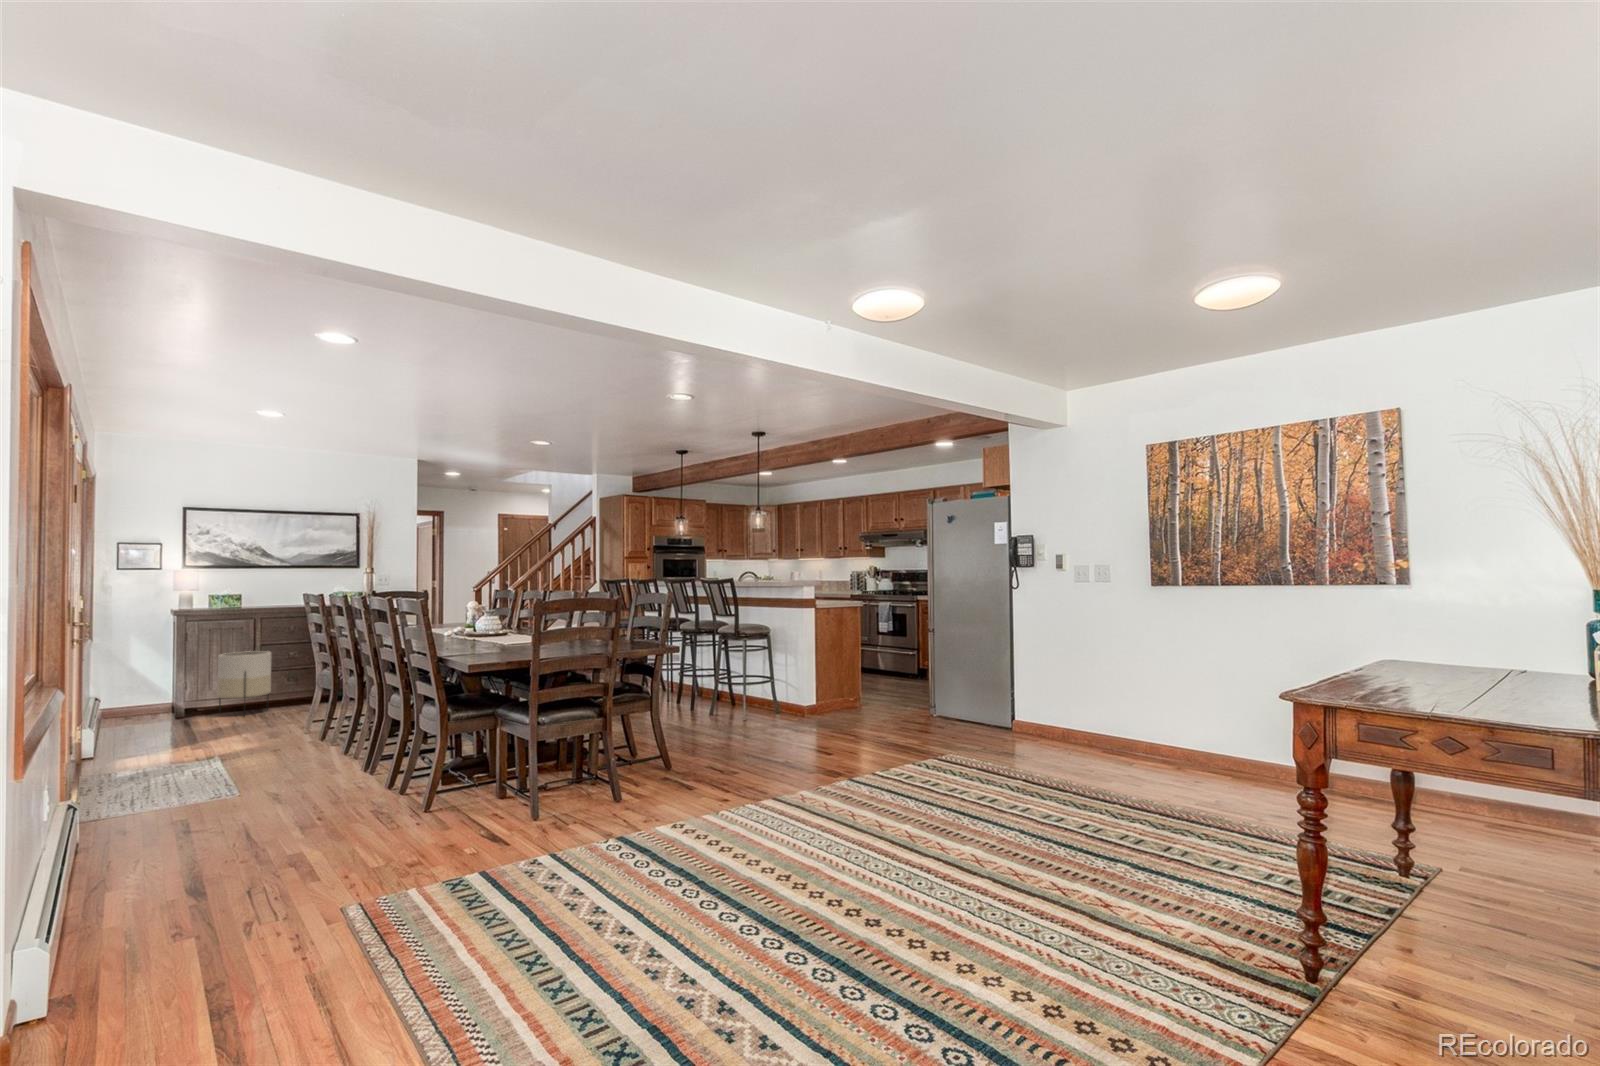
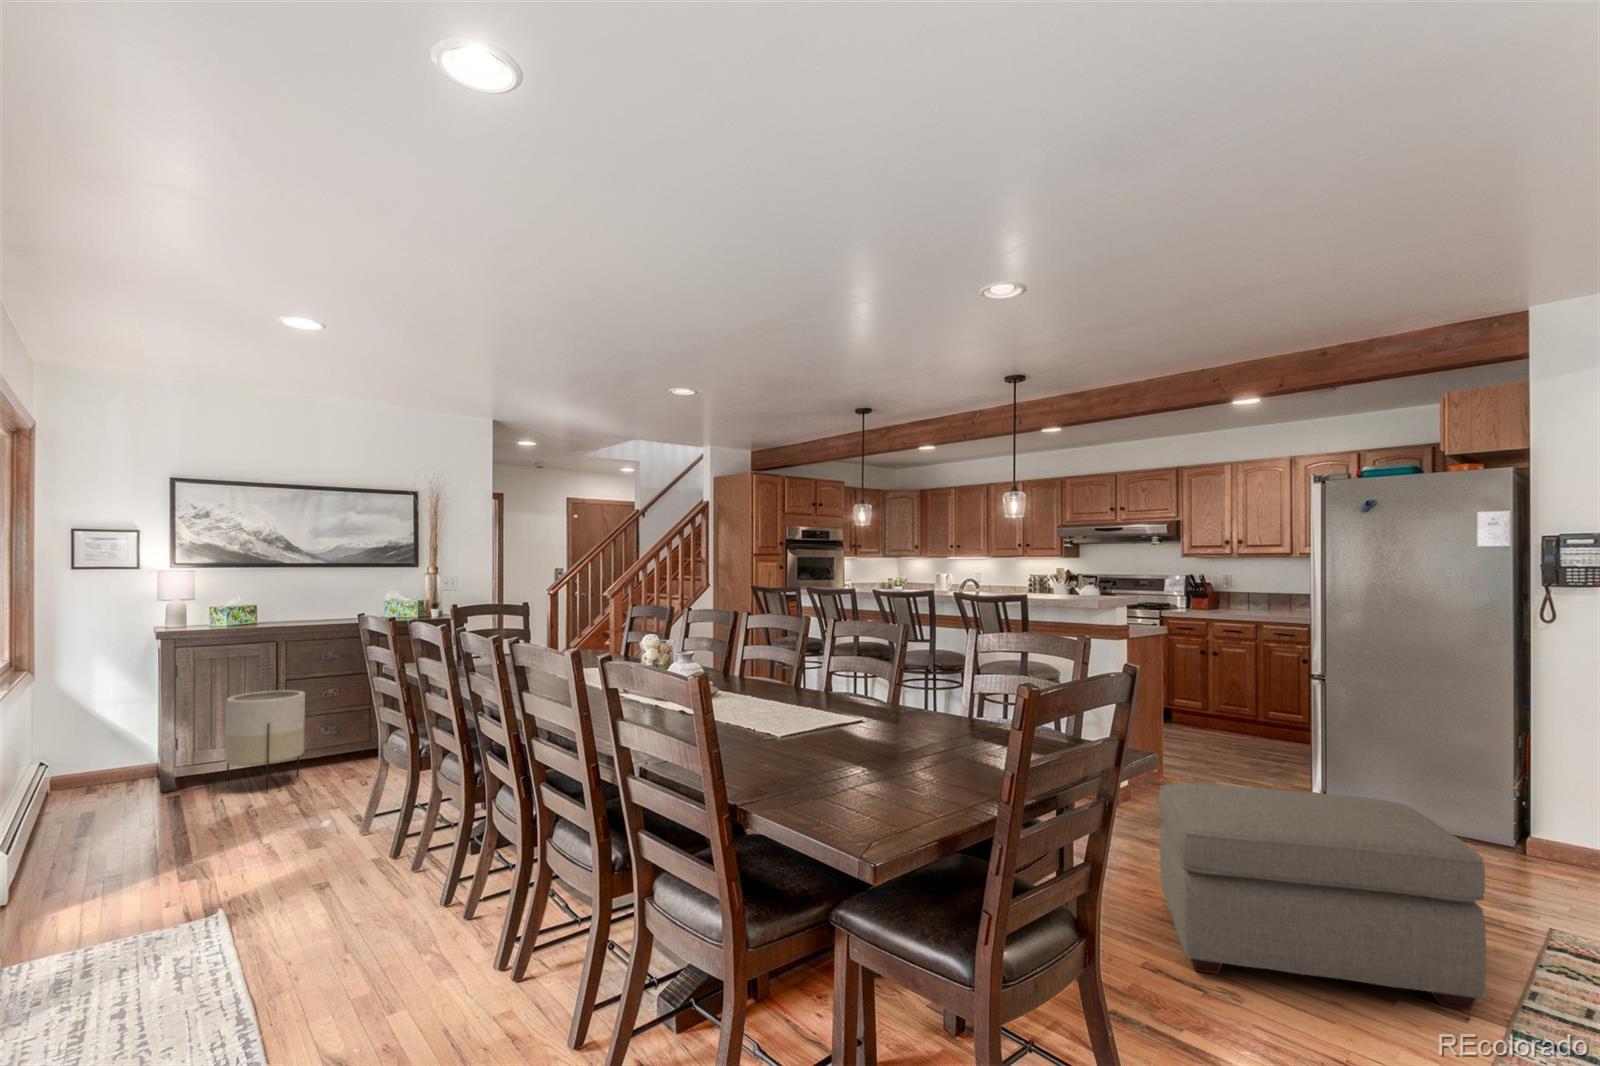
ottoman: none [702,687,855,788] -> present [1158,783,1486,1010]

